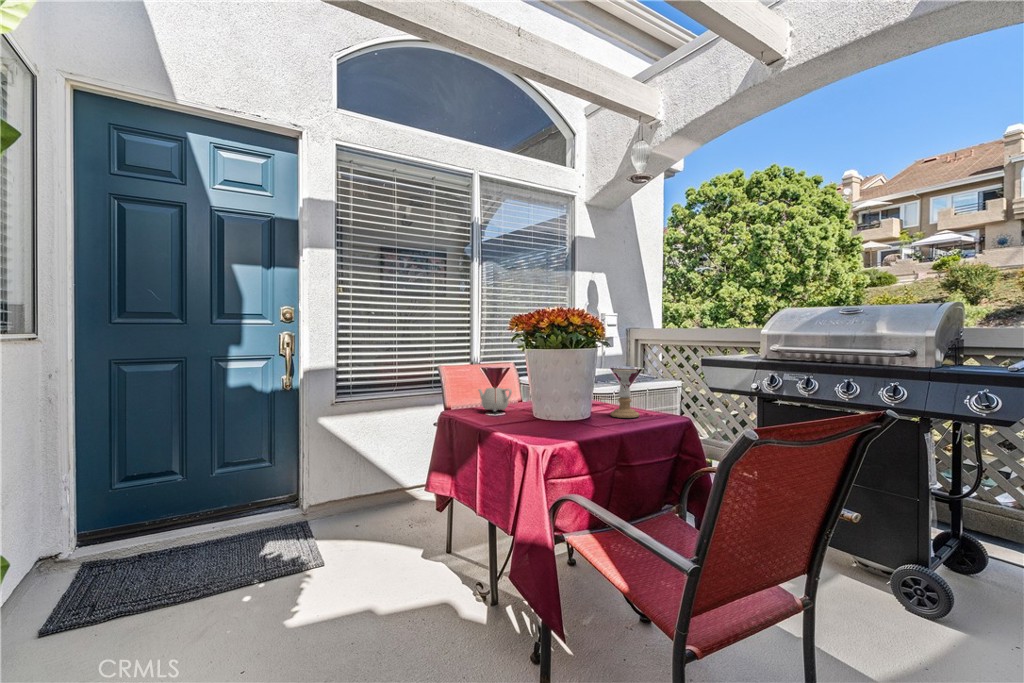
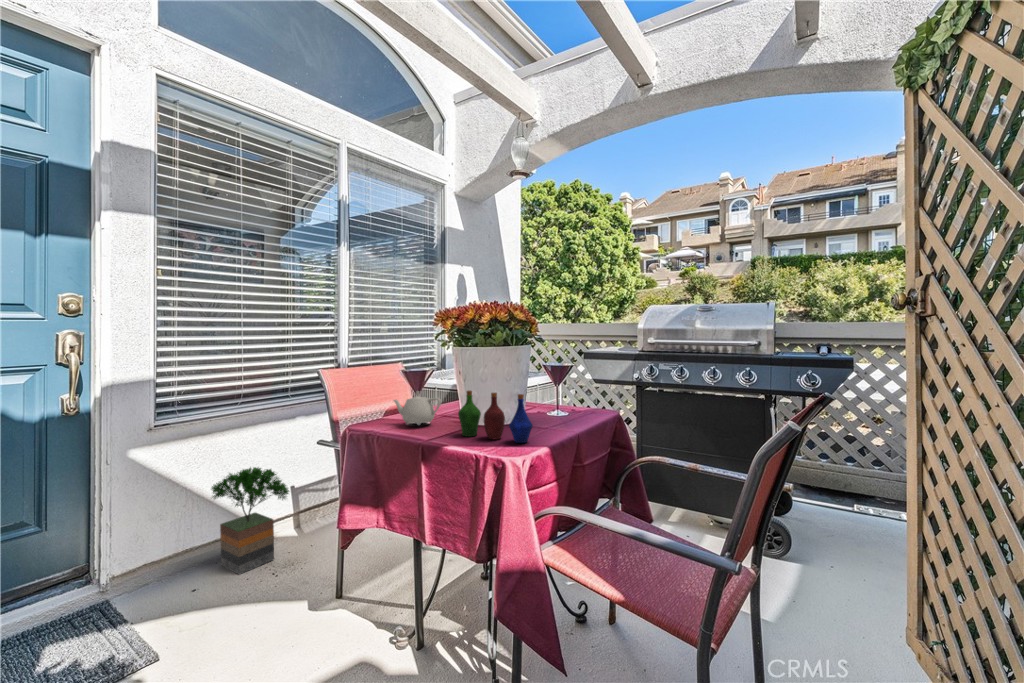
candle holder: present [611,369,639,418] -> none [550,371,579,422]
bottle: none [515,382,570,430] -> present [458,391,533,443]
potted tree: none [368,440,424,523] -> present [211,467,289,575]

